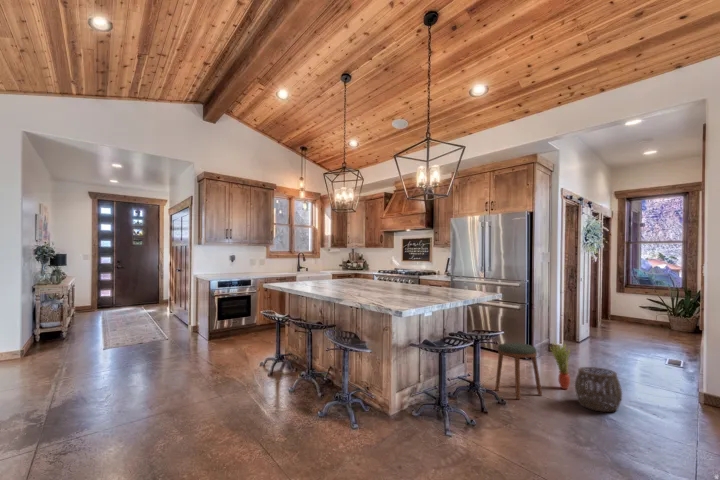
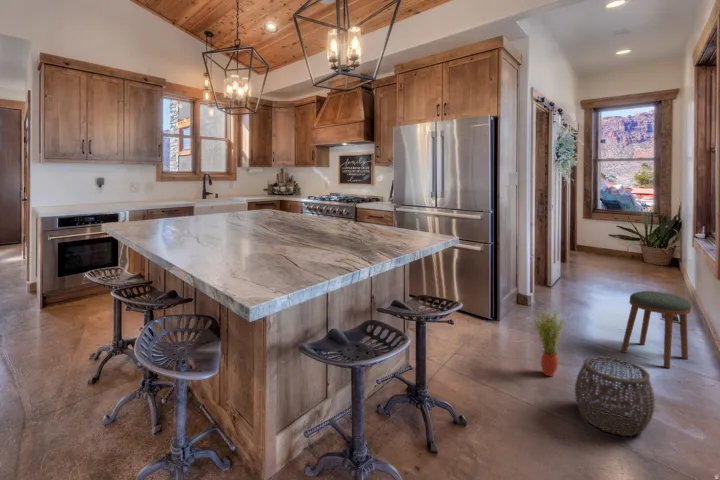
stool: present [495,343,542,399] -> present [621,291,691,368]

